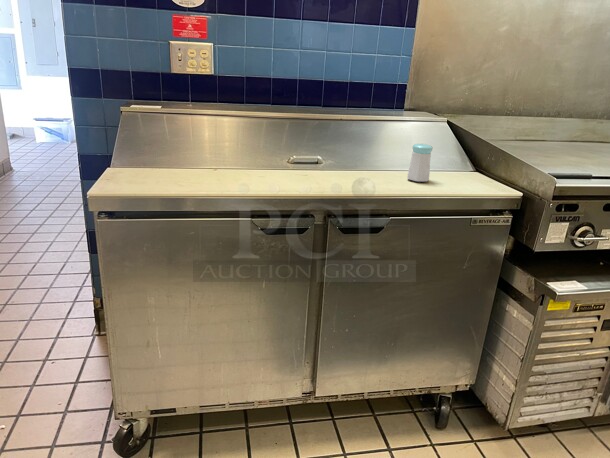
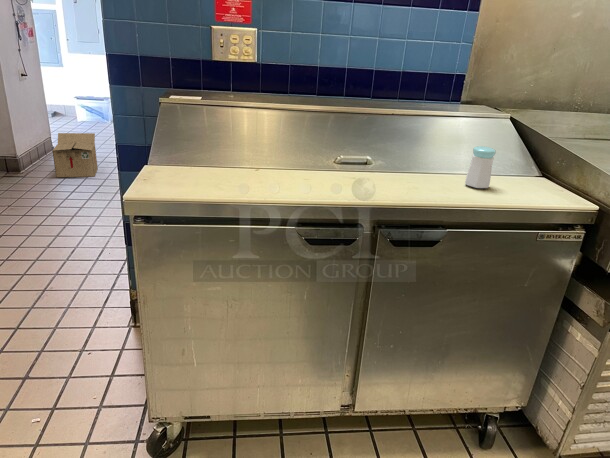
cardboard box: none [8,153,59,198] -> present [52,133,98,177]

